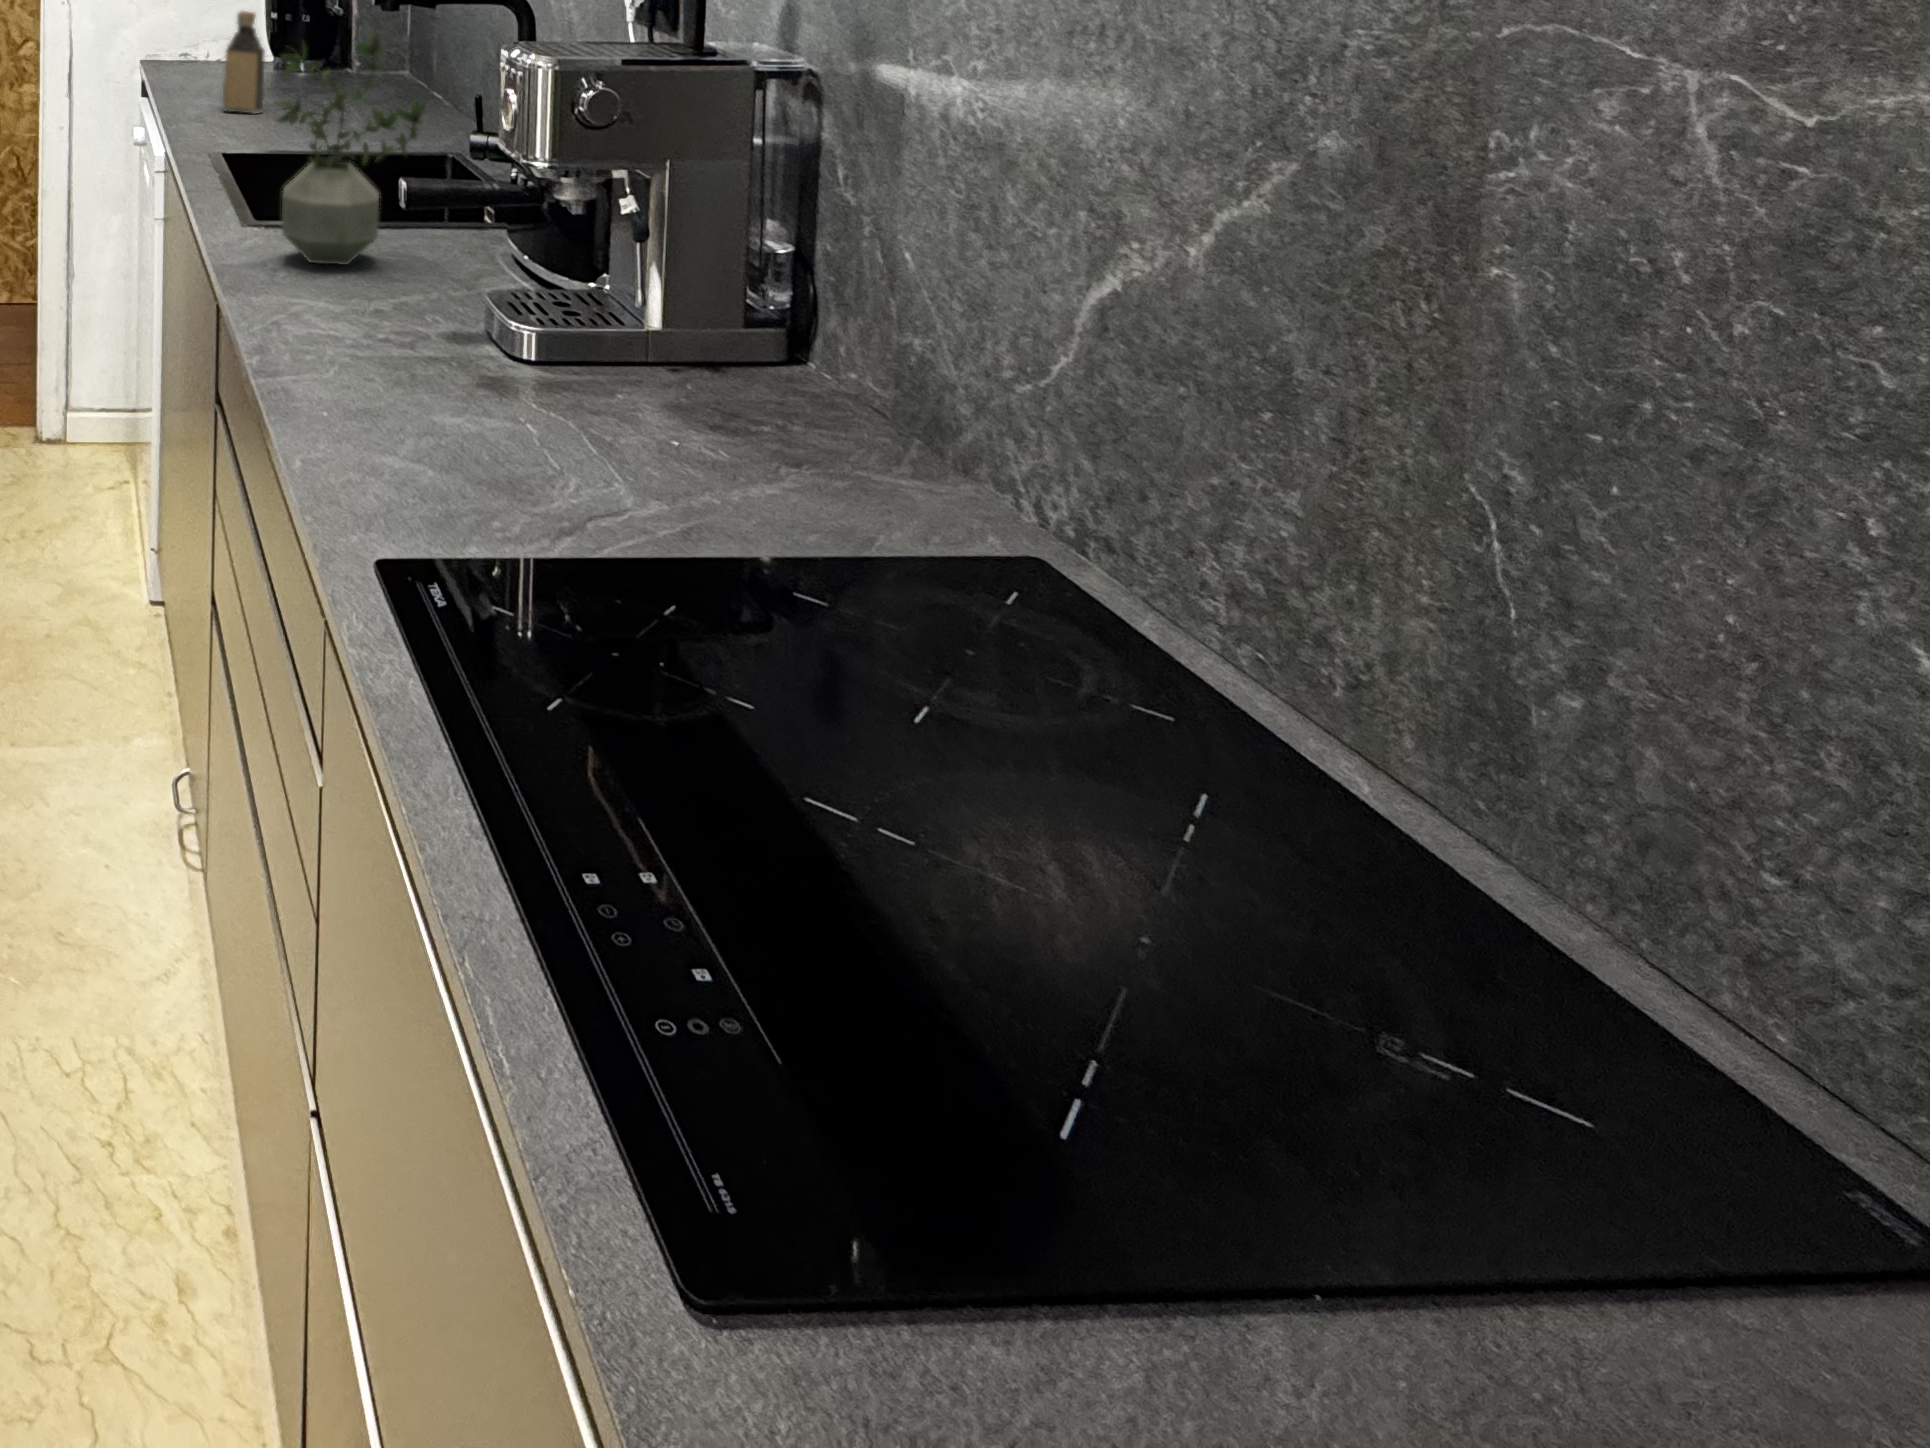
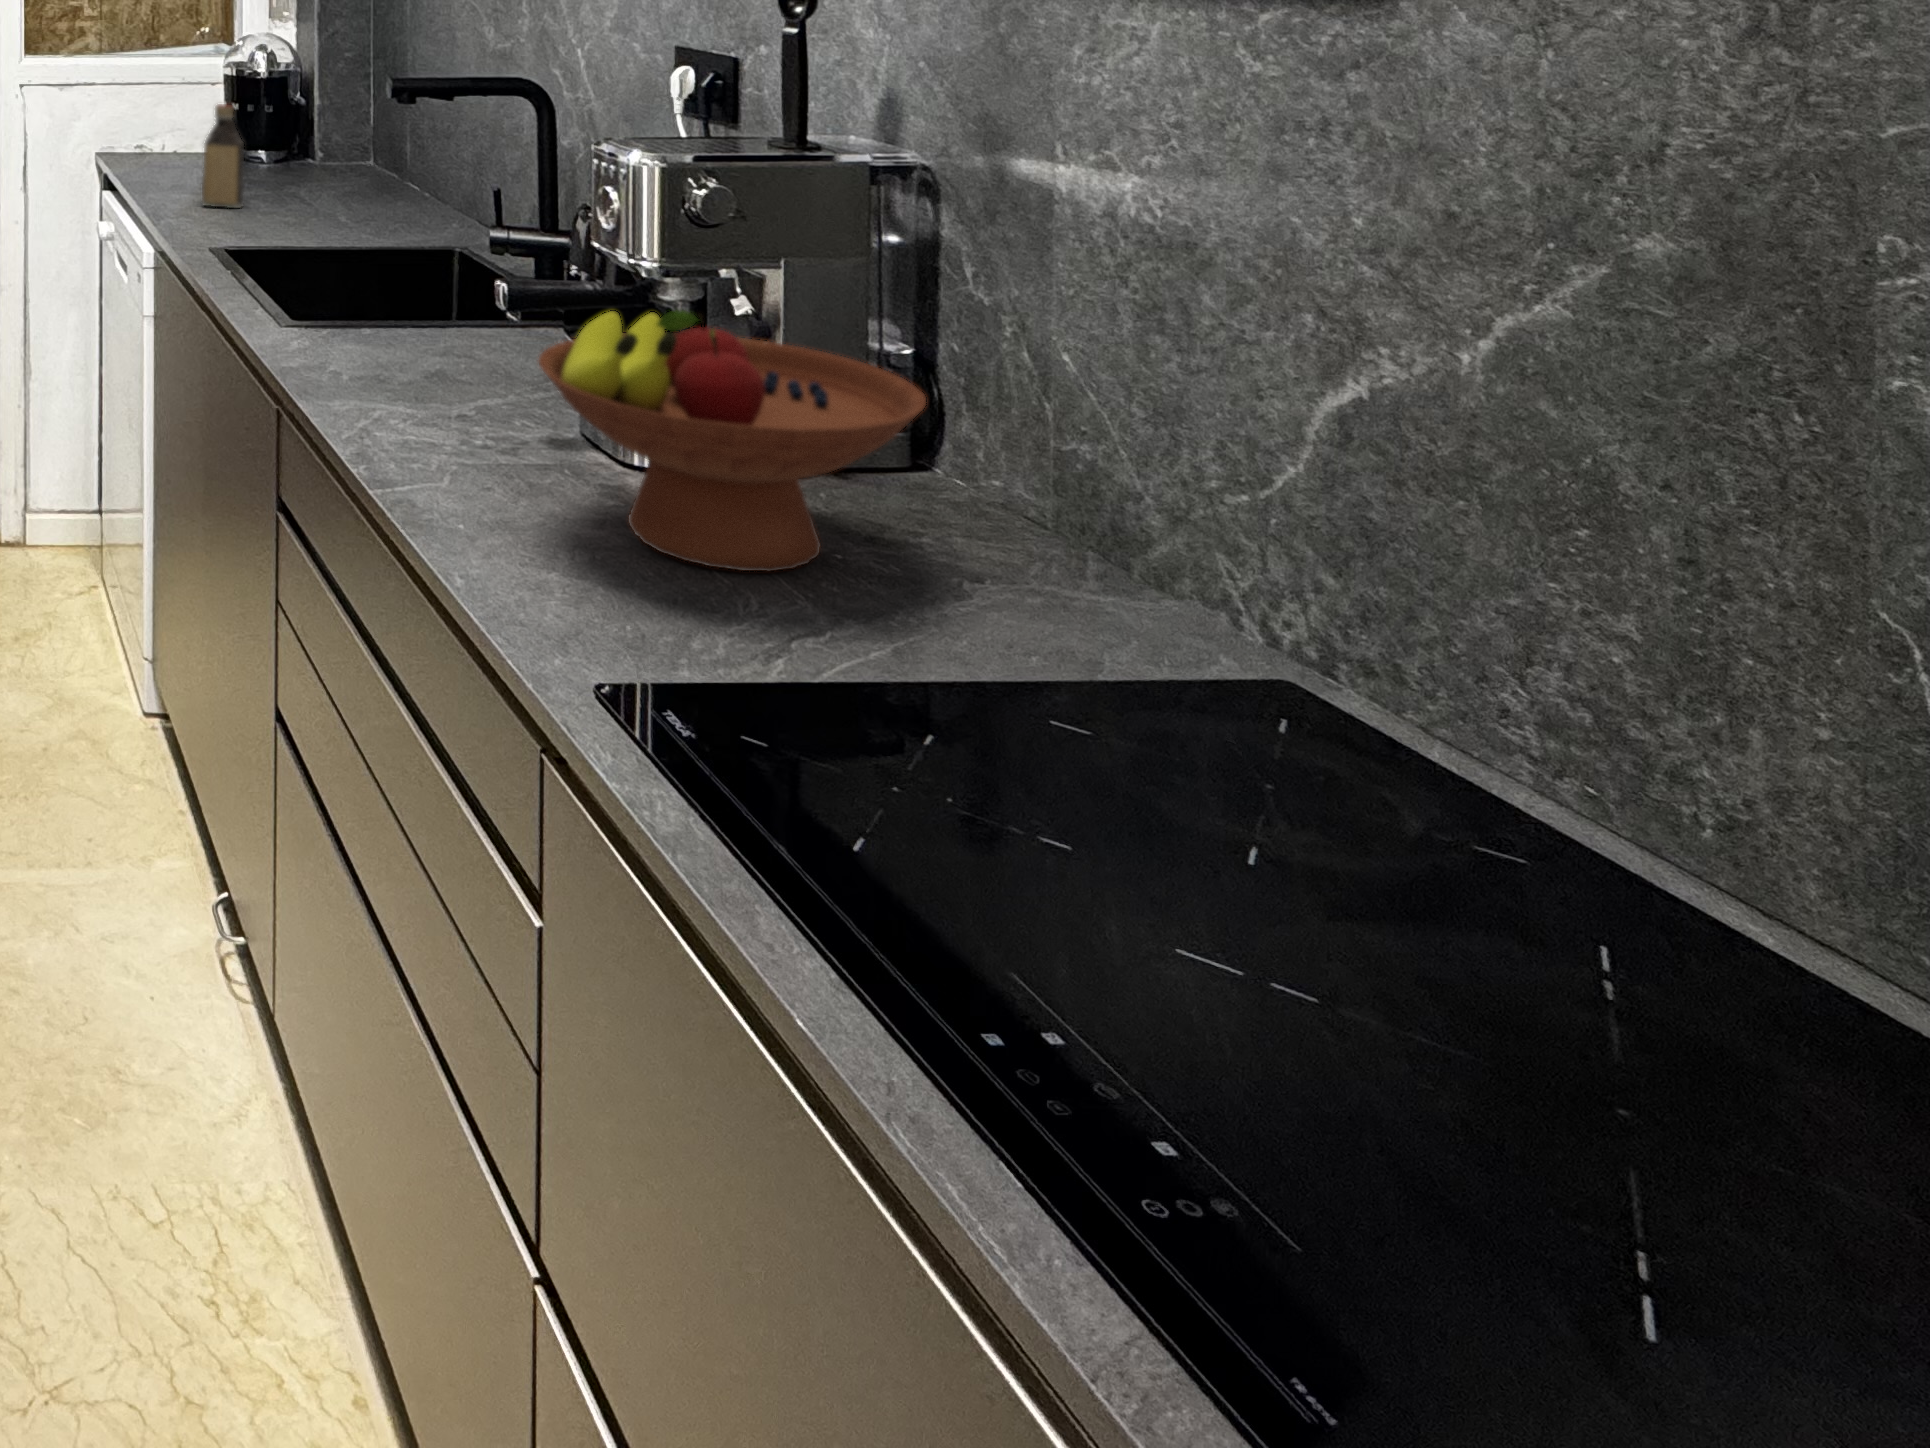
potted plant: present [278,34,425,265] -> none [323,127,478,366]
fruit bowl: none [406,207,762,458] -> present [539,310,926,571]

